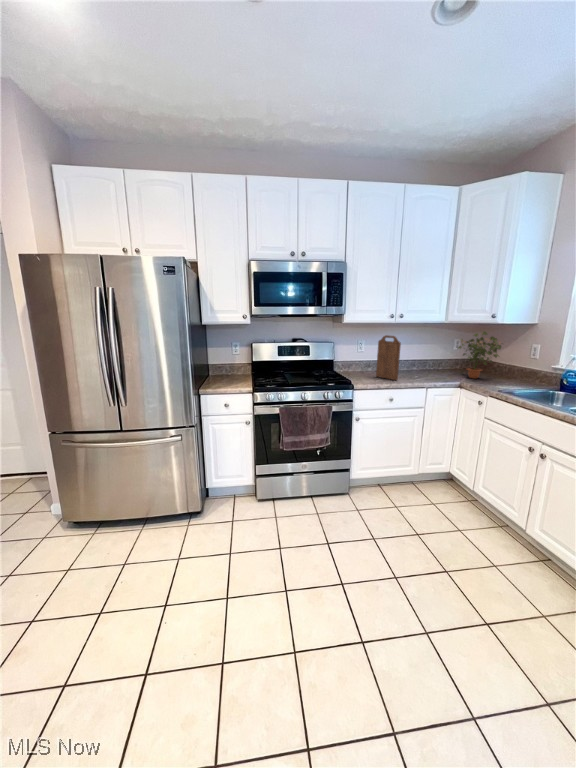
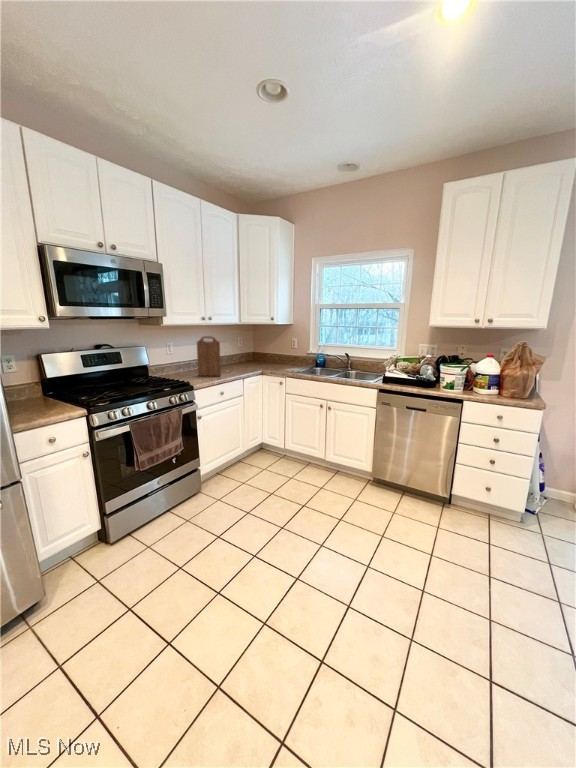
potted plant: present [458,332,501,378] -> none [246,330,282,367]

